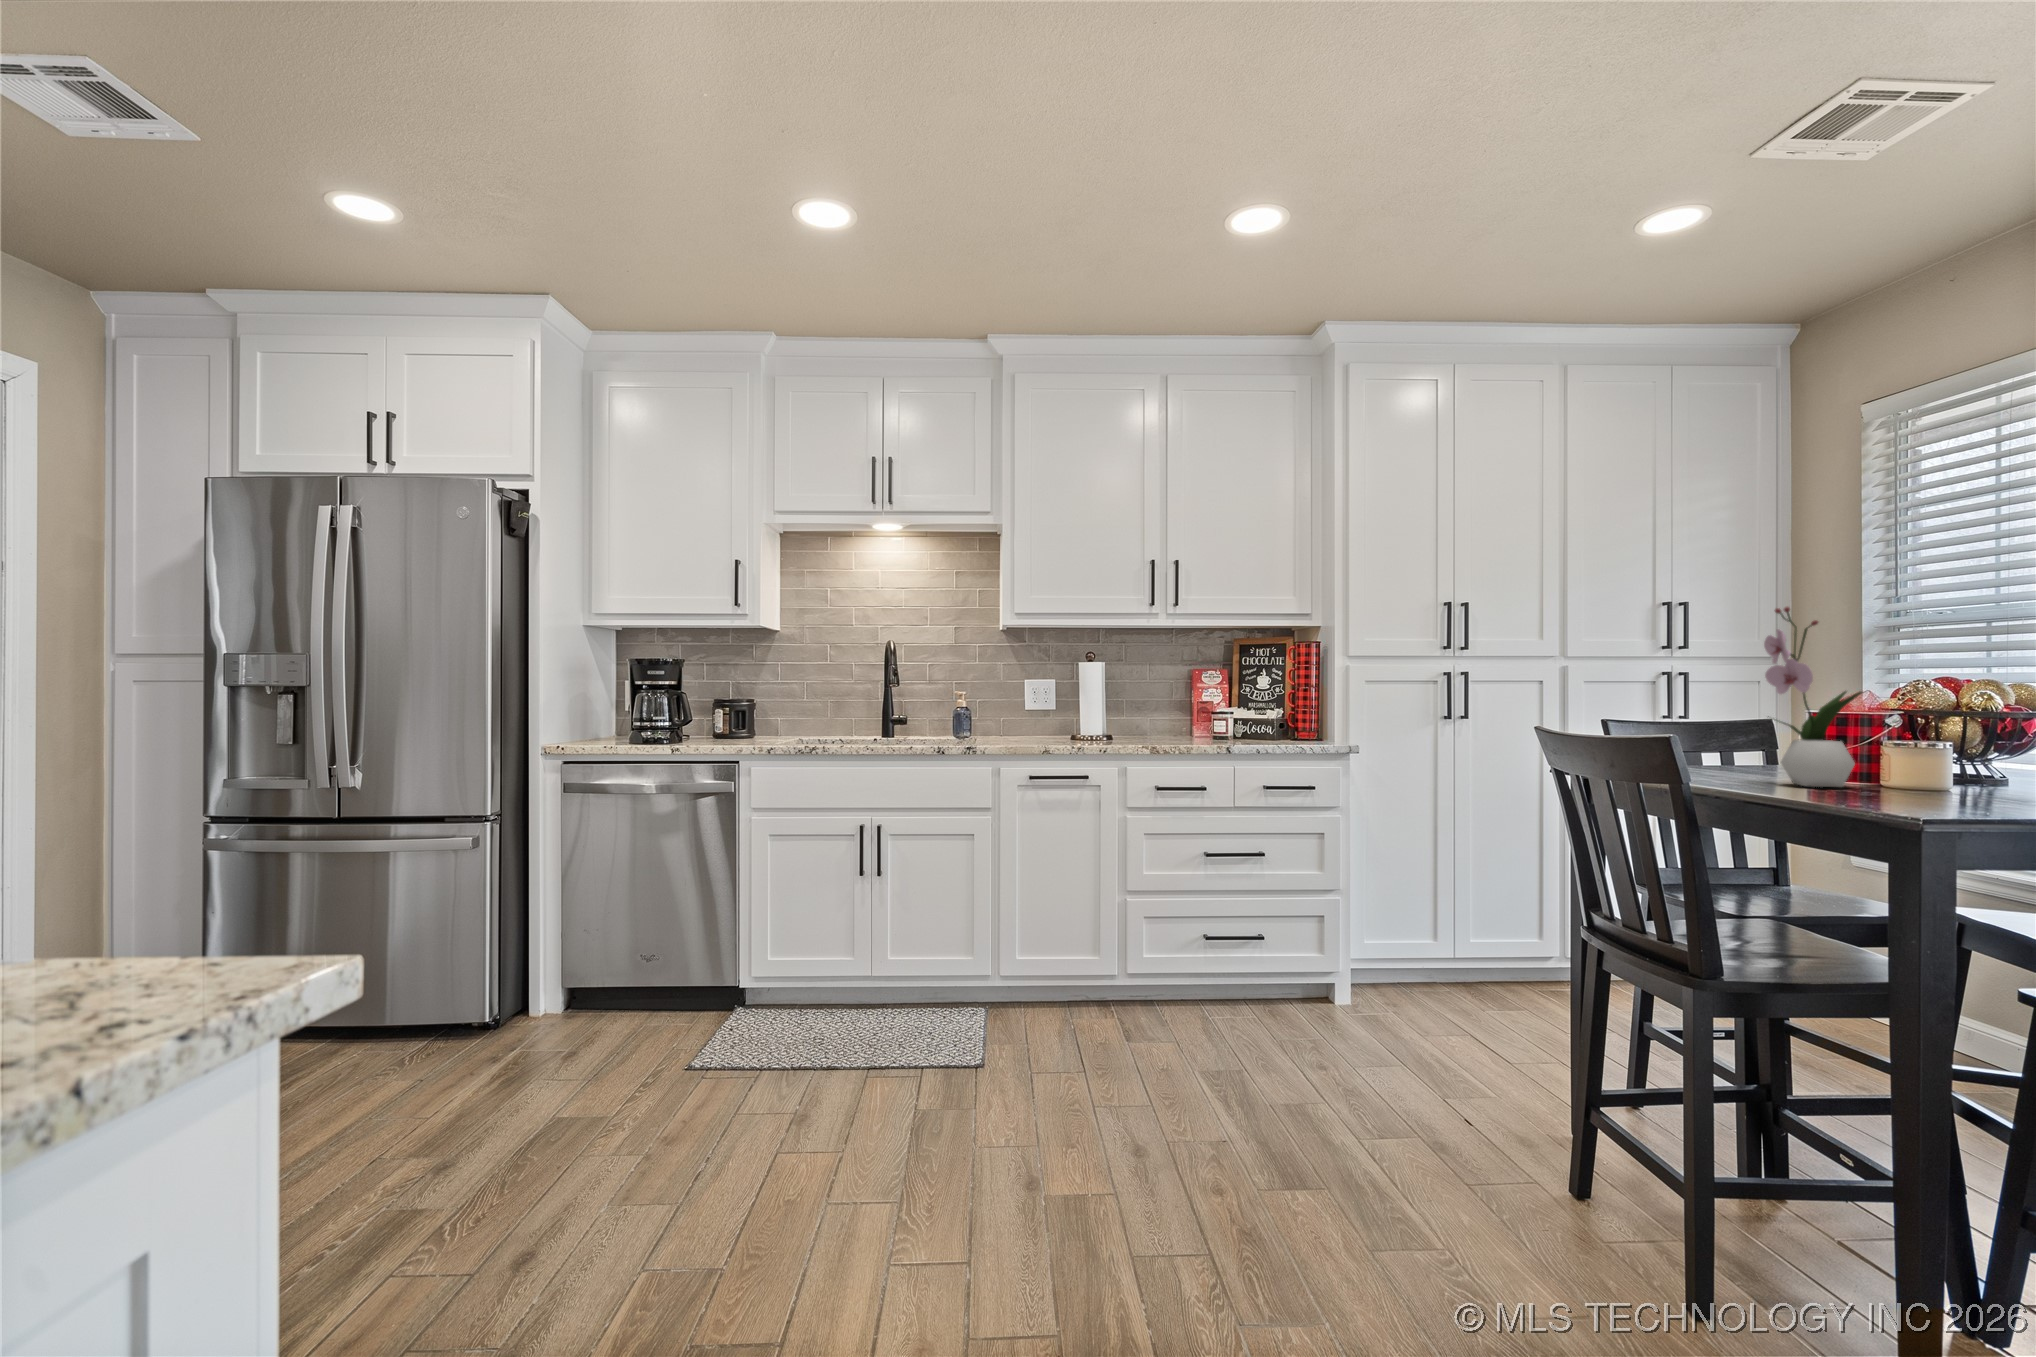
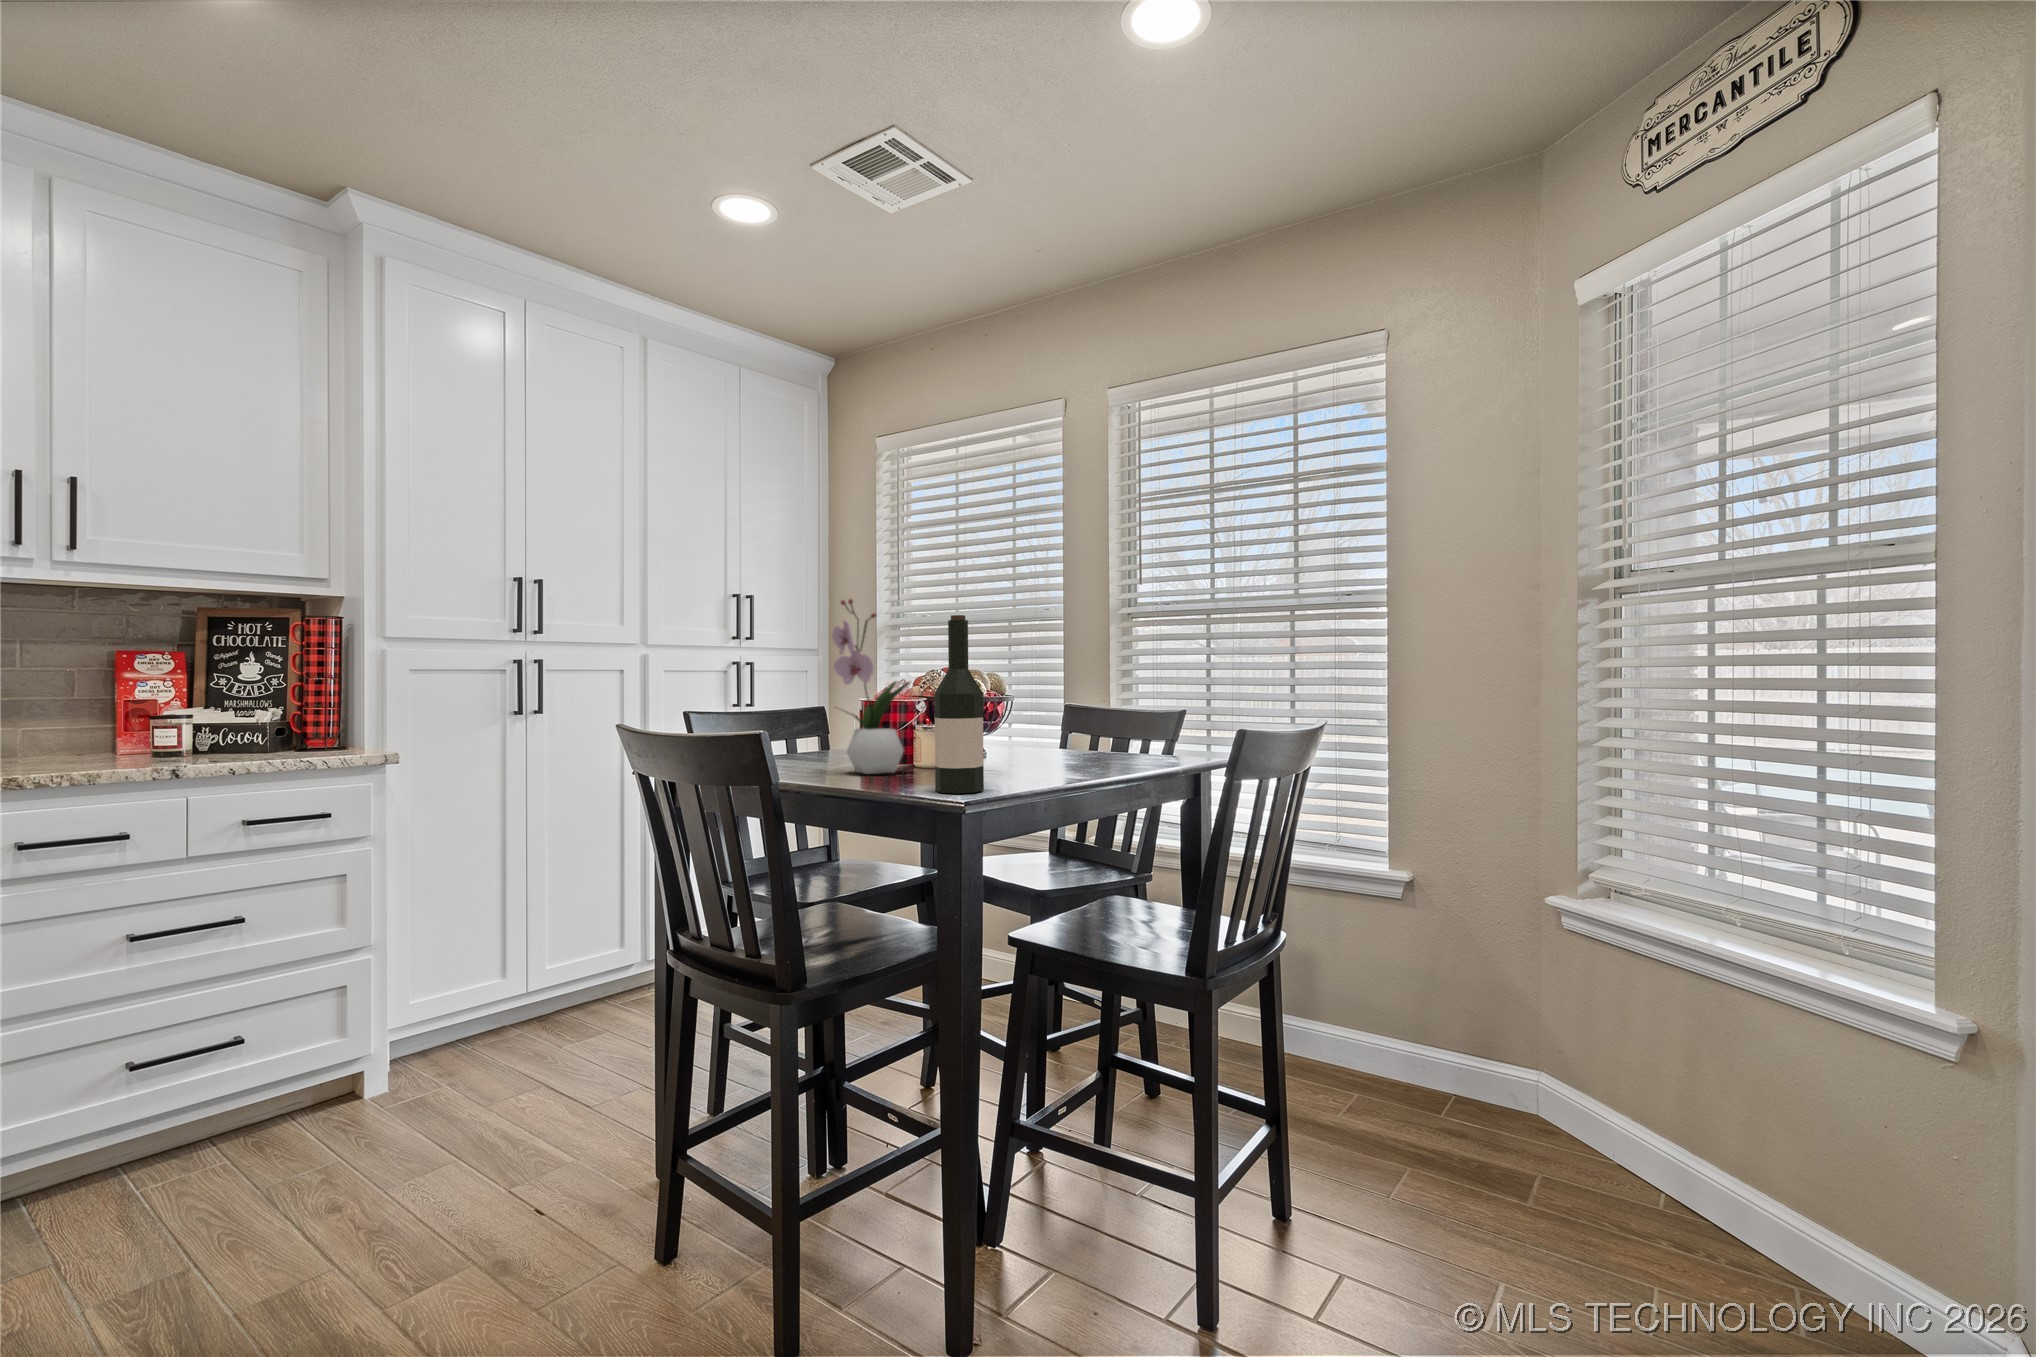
wine bottle: none [1876,621,1943,809] -> present [935,615,984,793]

